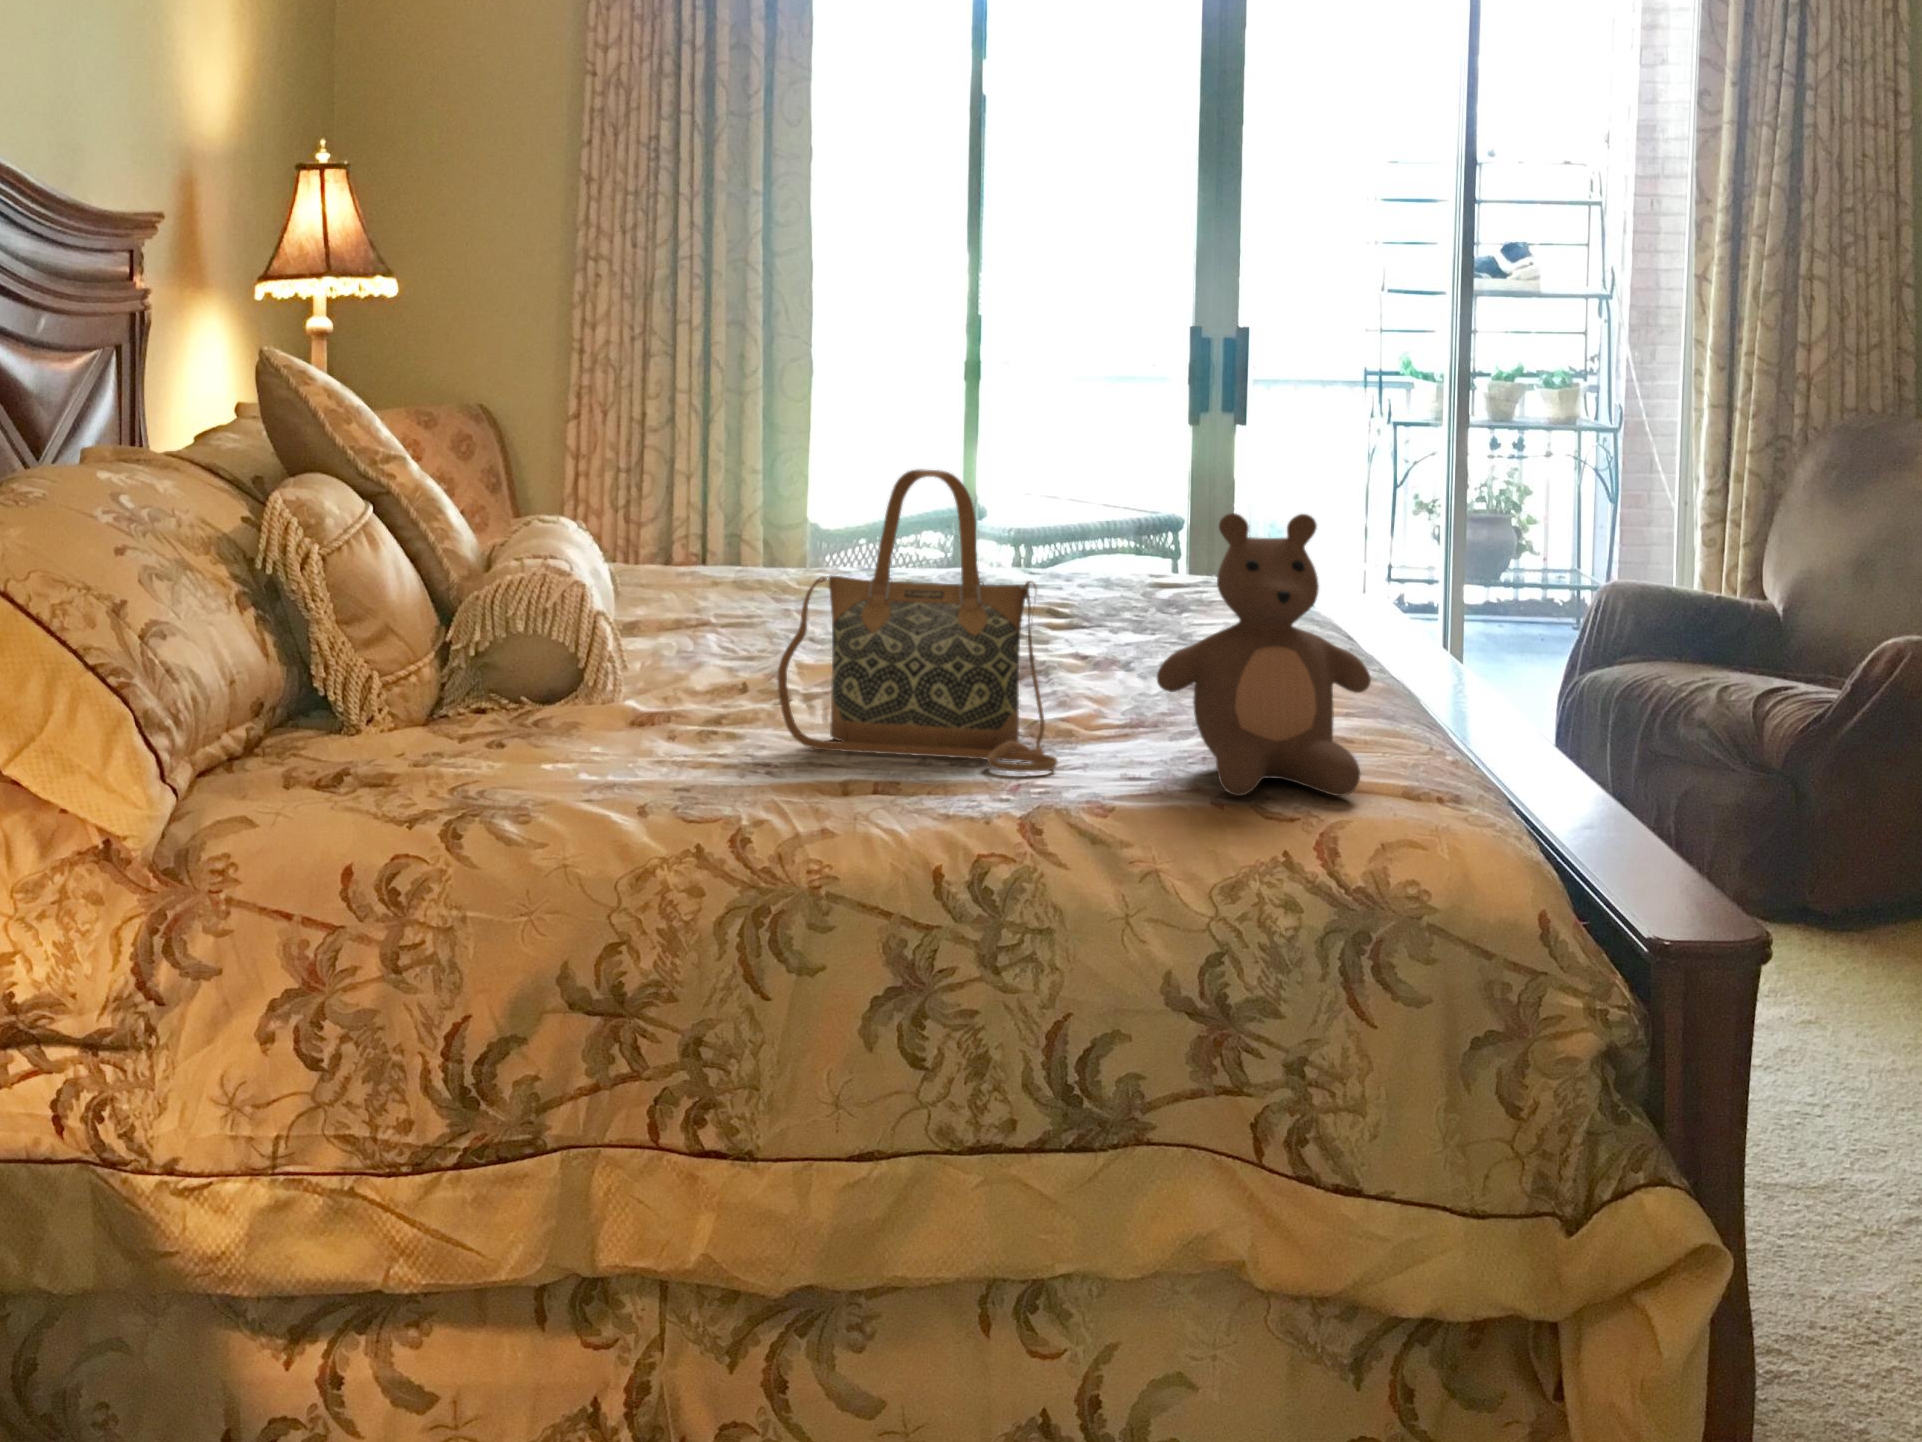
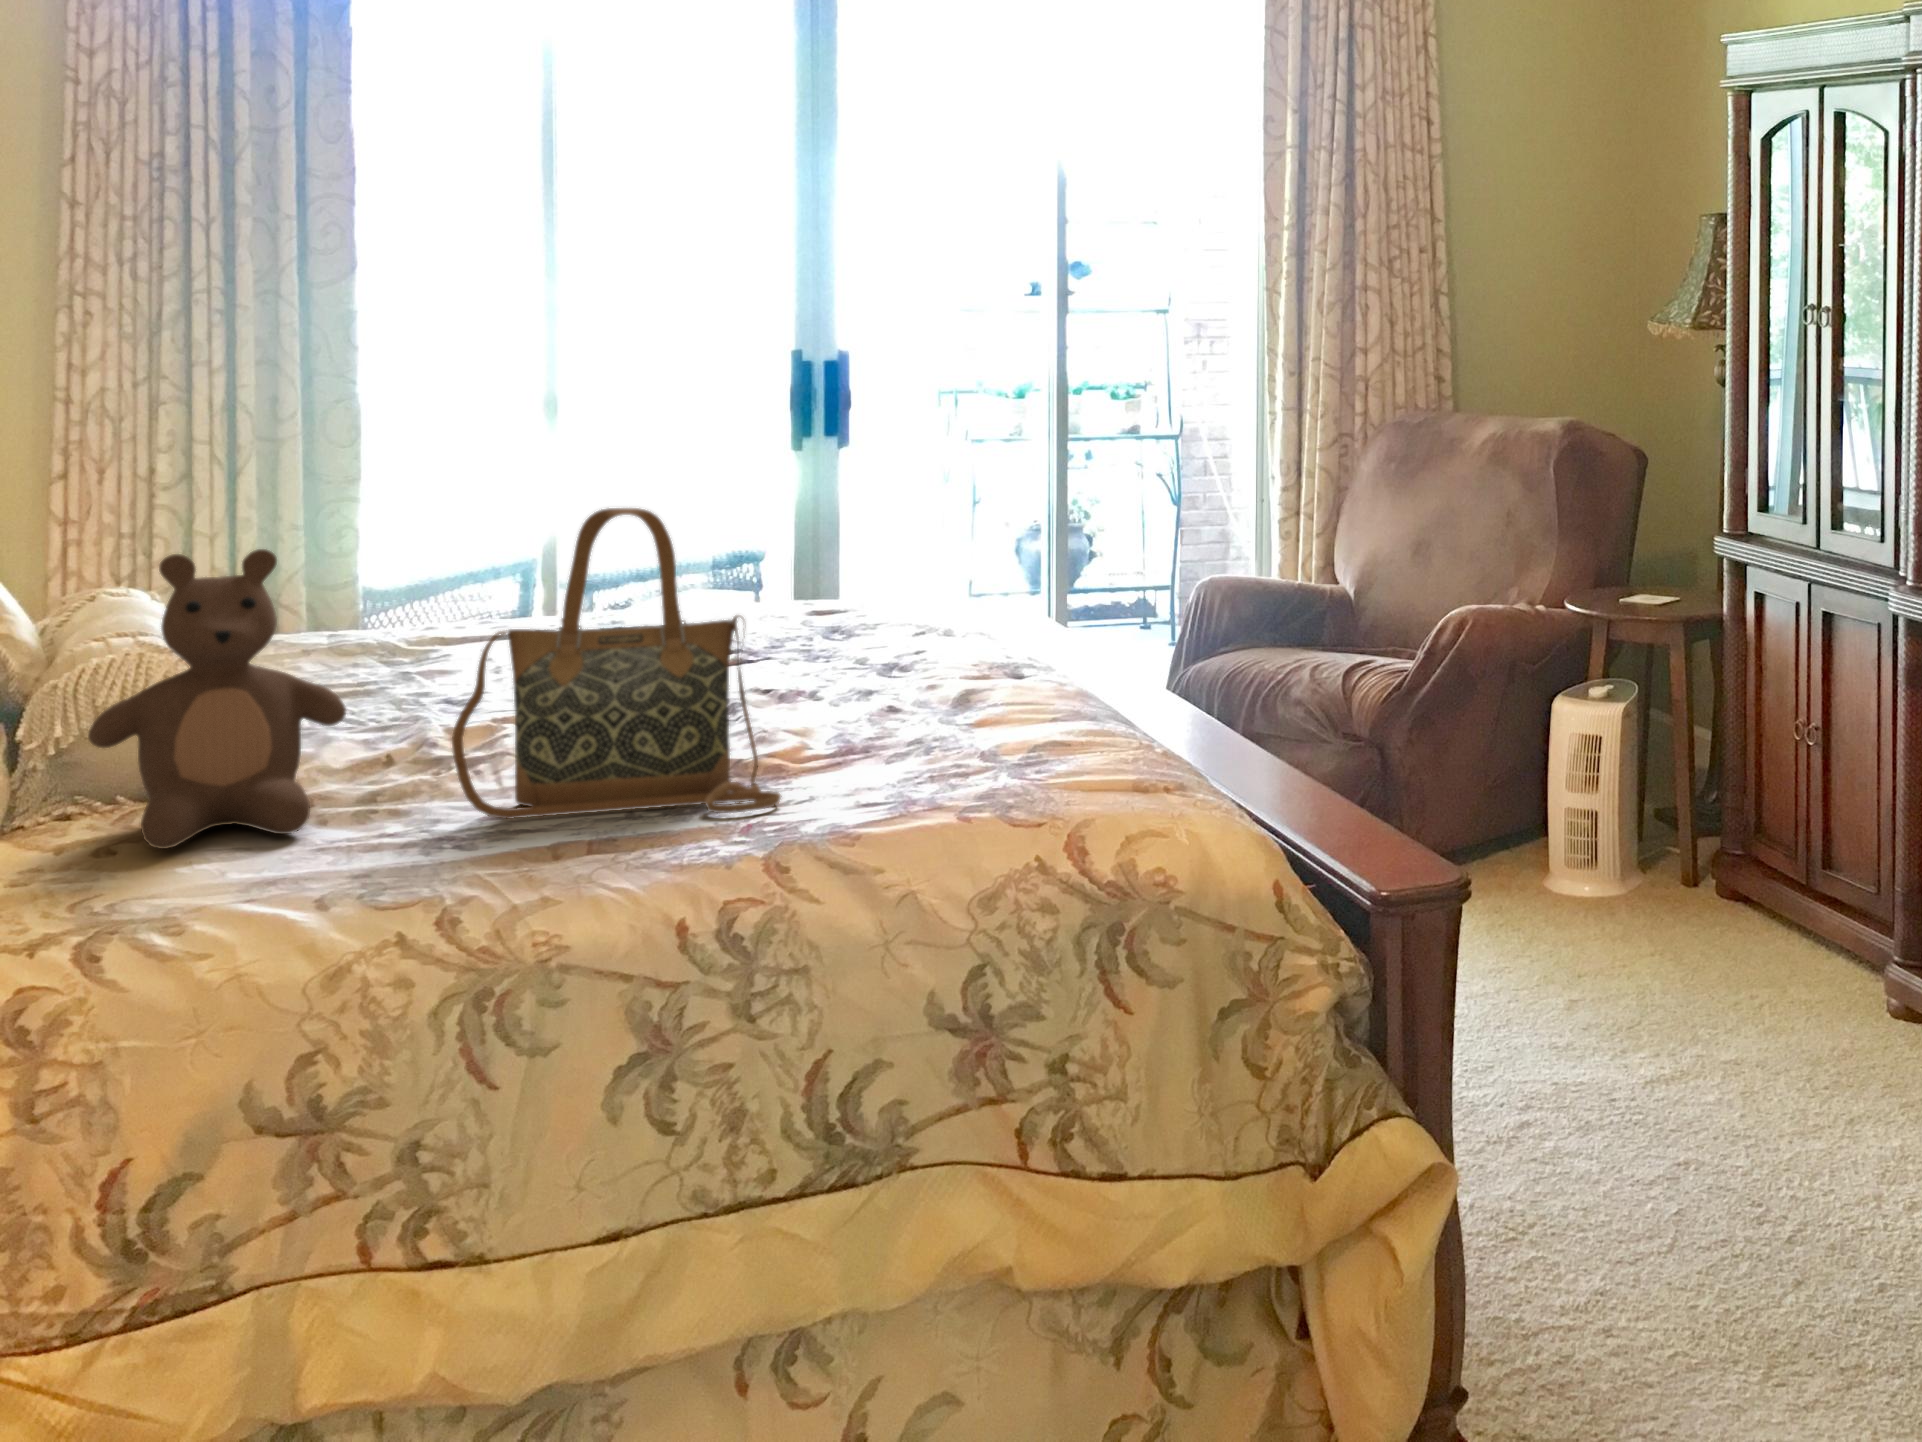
teddy bear: present [1157,513,1371,796] -> present [88,549,346,849]

